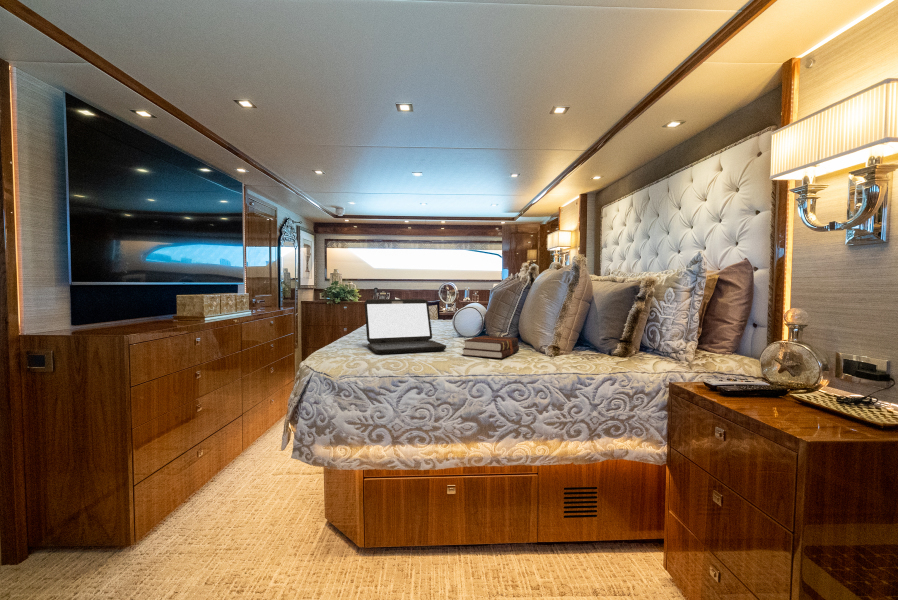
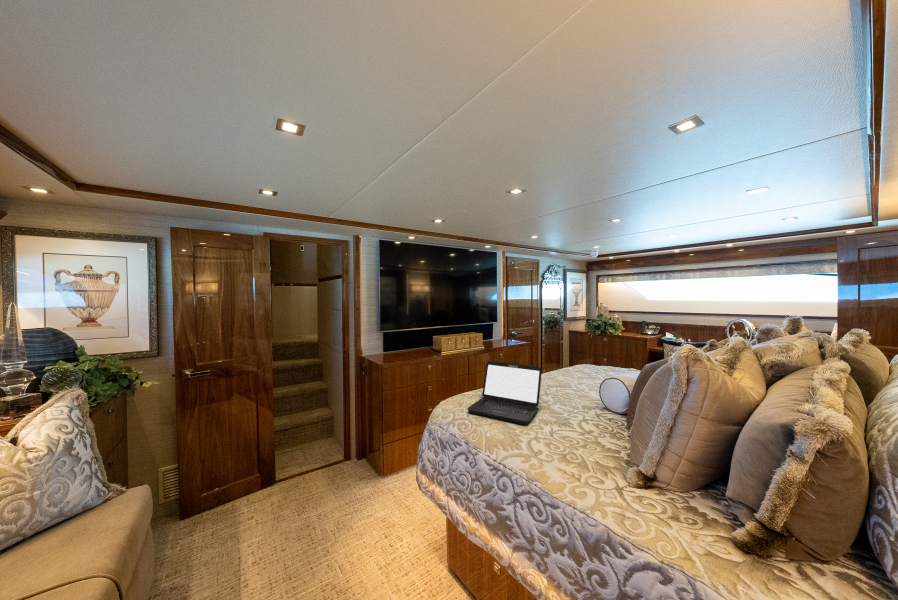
hardback book: present [462,336,519,358] -> none [524,421,600,459]

